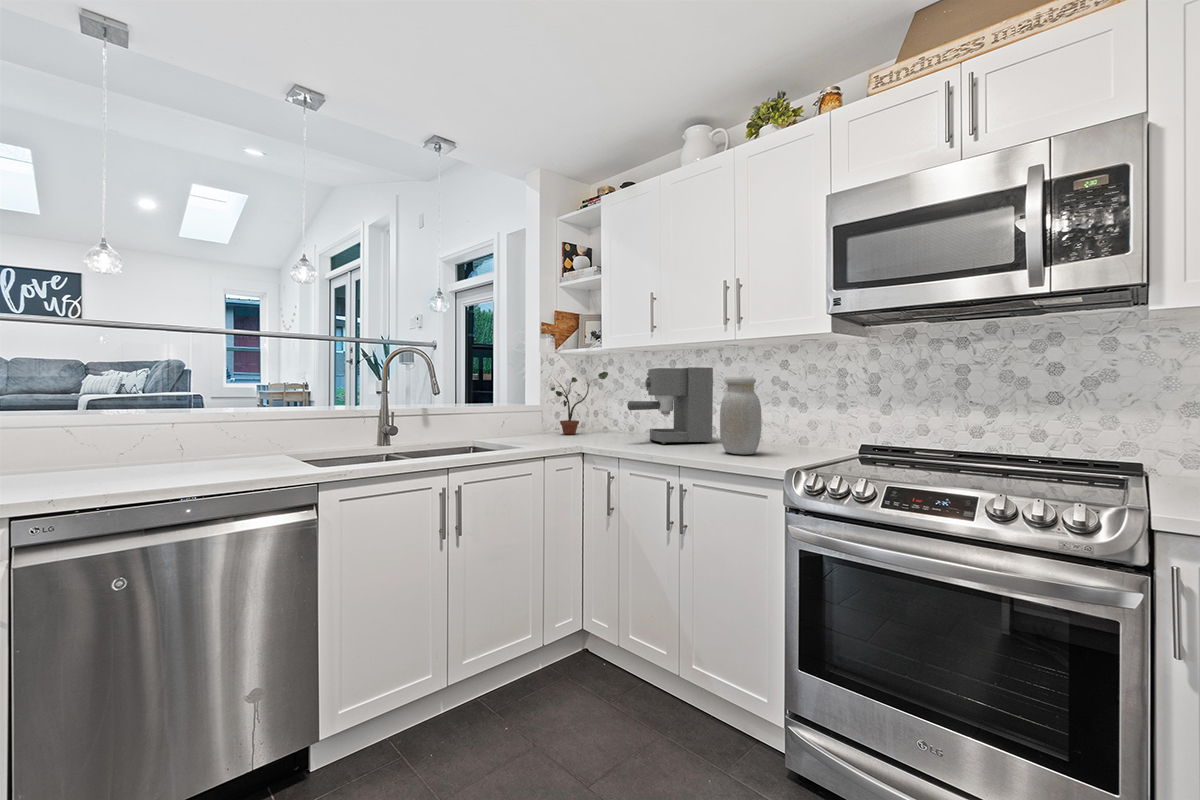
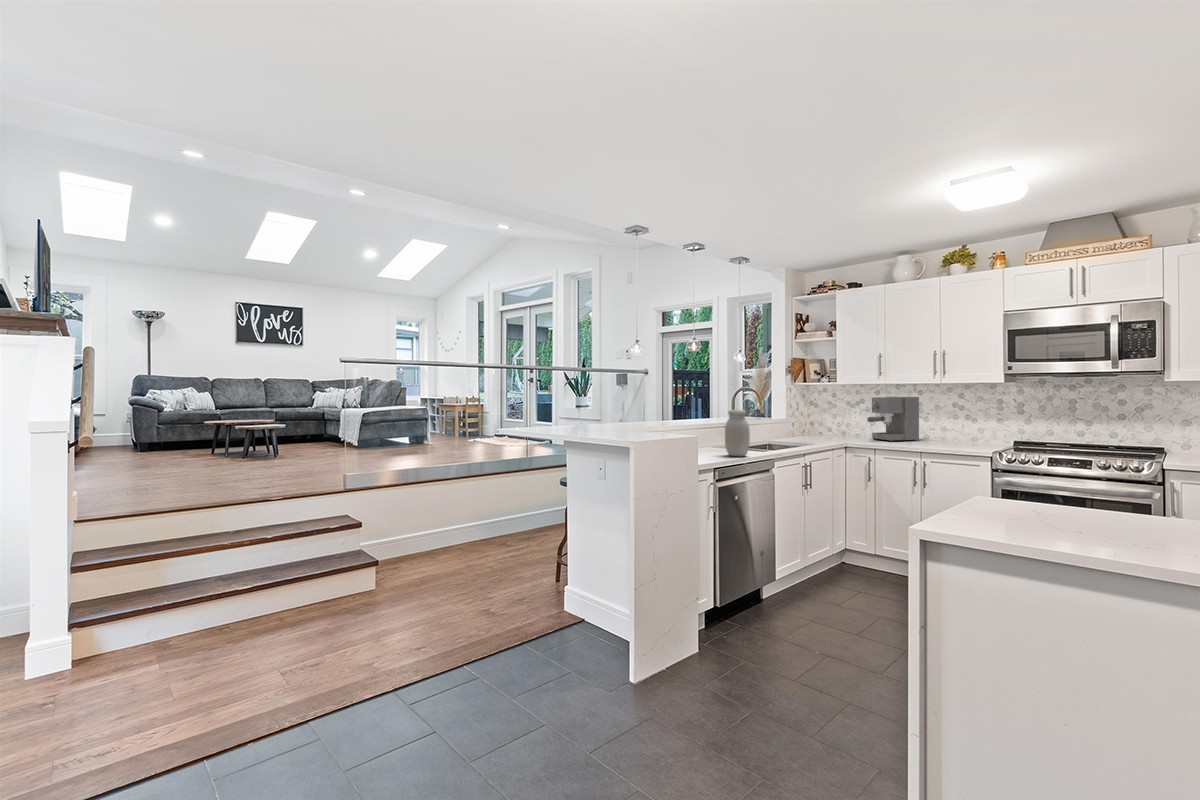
potted plant: present [551,372,608,434] -> none [795,396,829,437]
jar: present [720,376,761,454] -> present [725,409,750,456]

